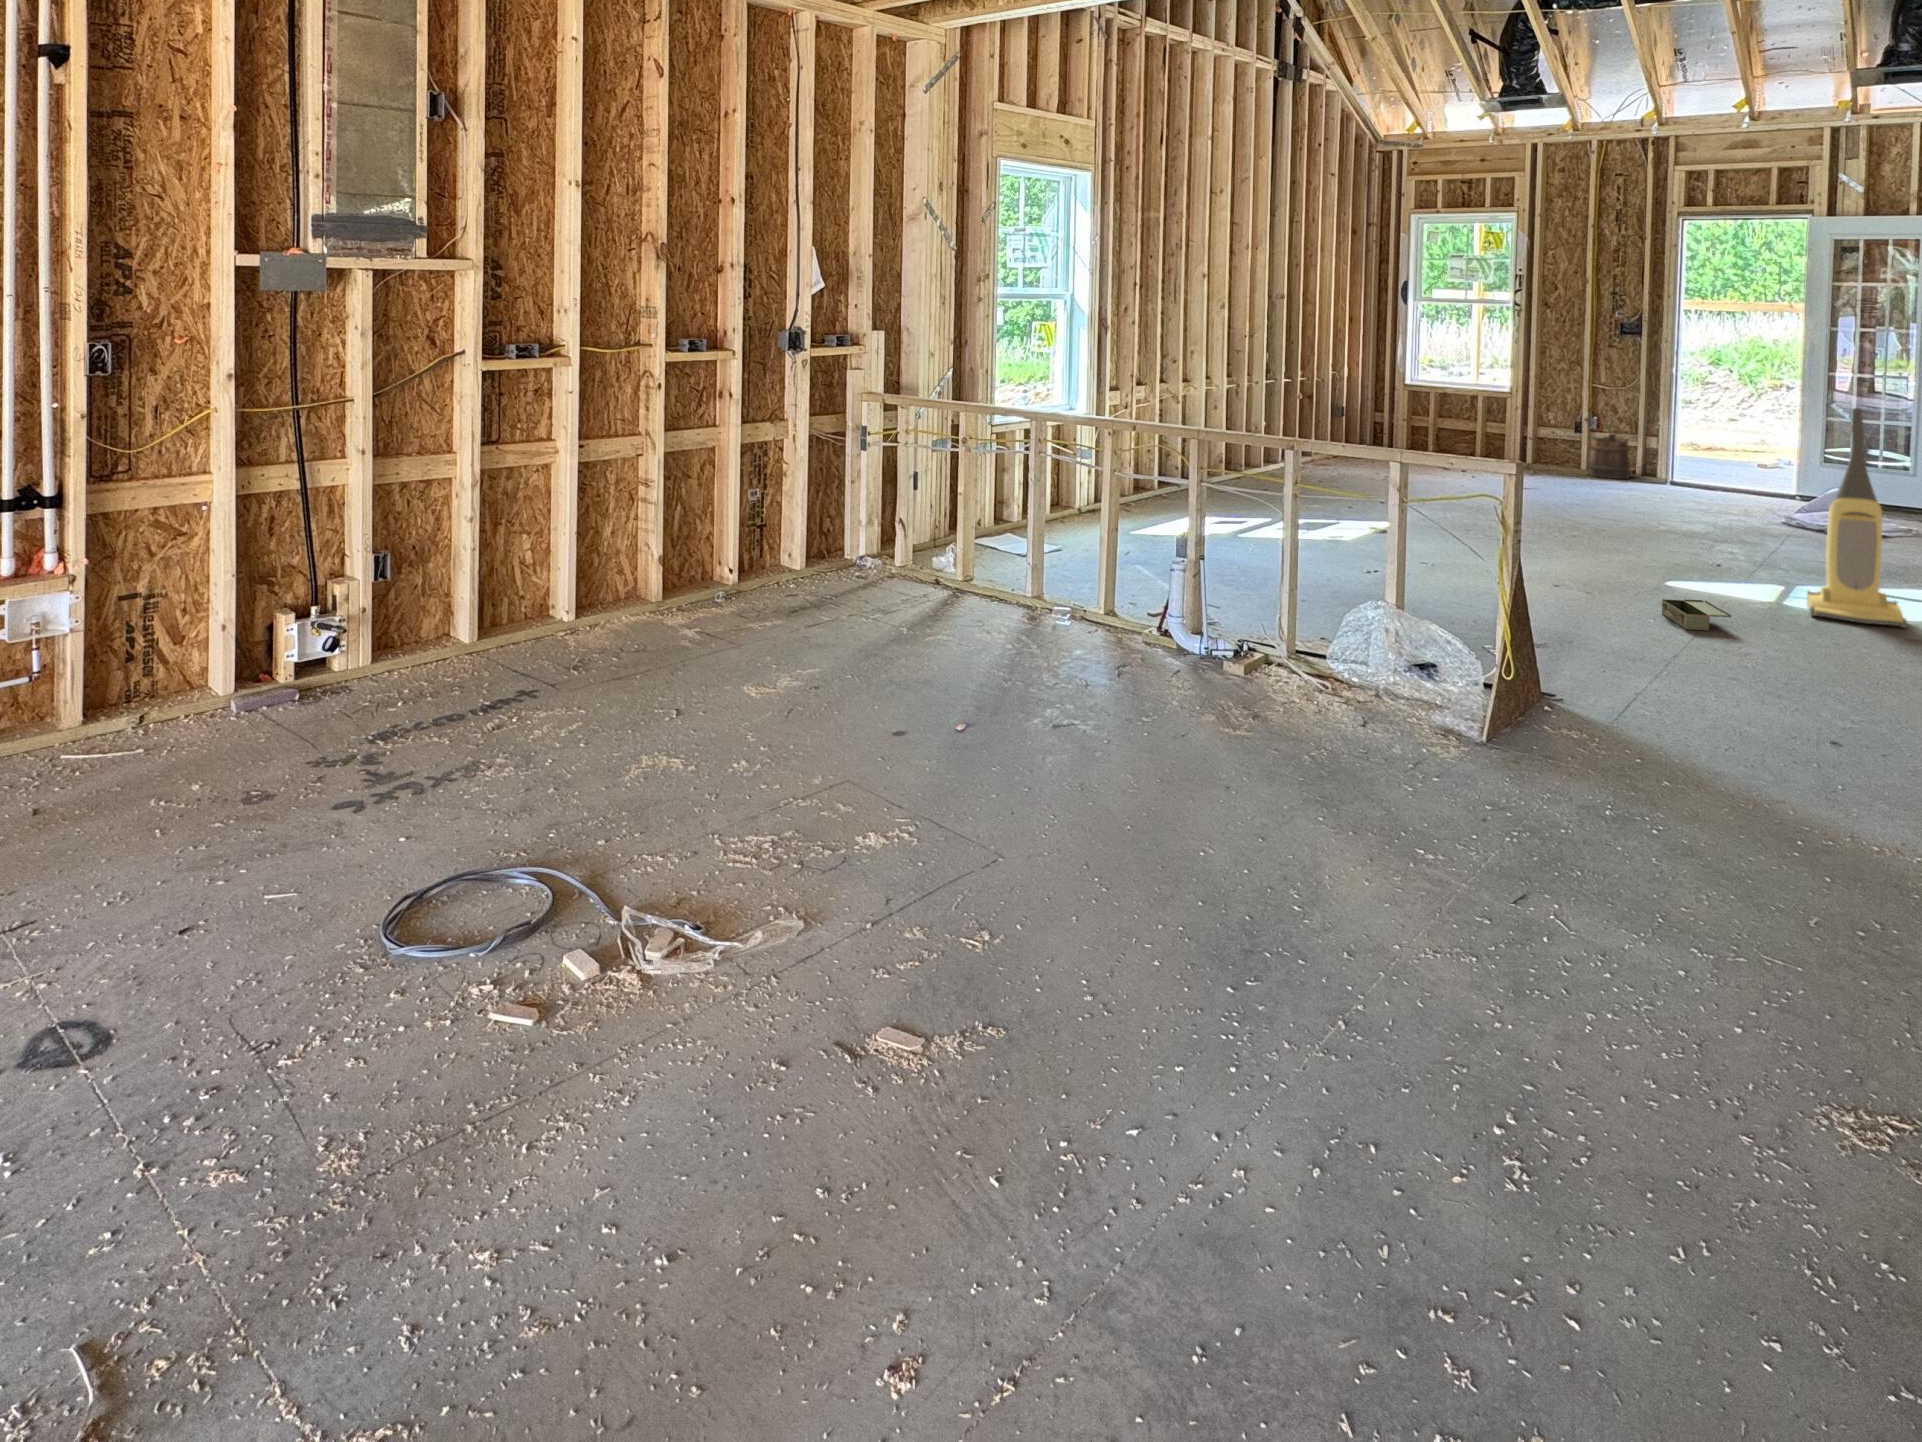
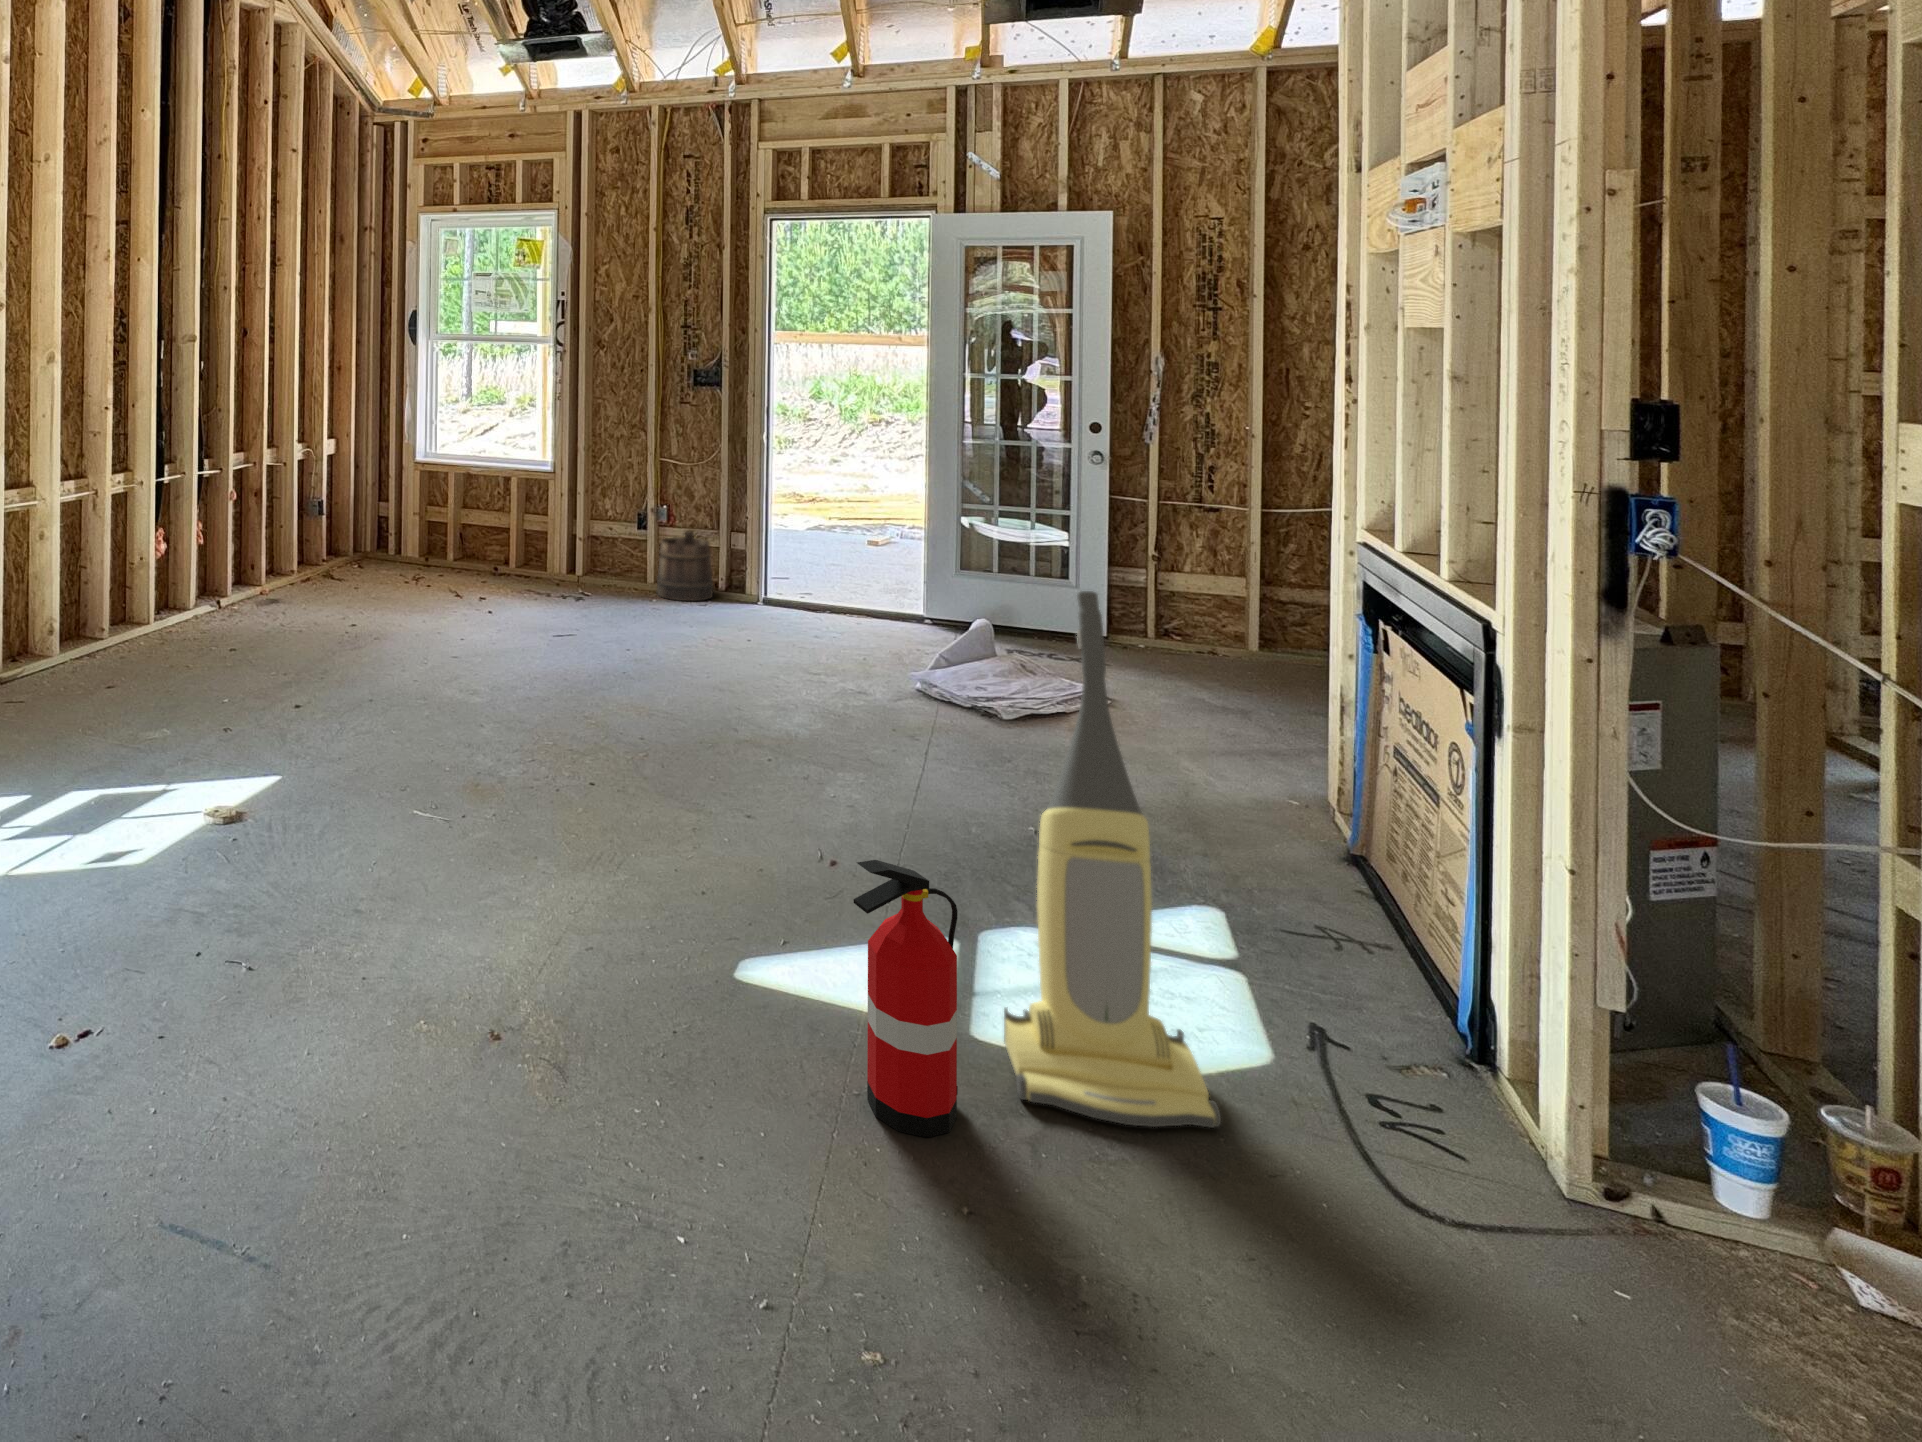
fire extinguisher: none [1733,510,1783,618] -> present [854,860,958,1137]
toolbox: present [1662,599,1731,631] -> none [699,1118,858,1278]

